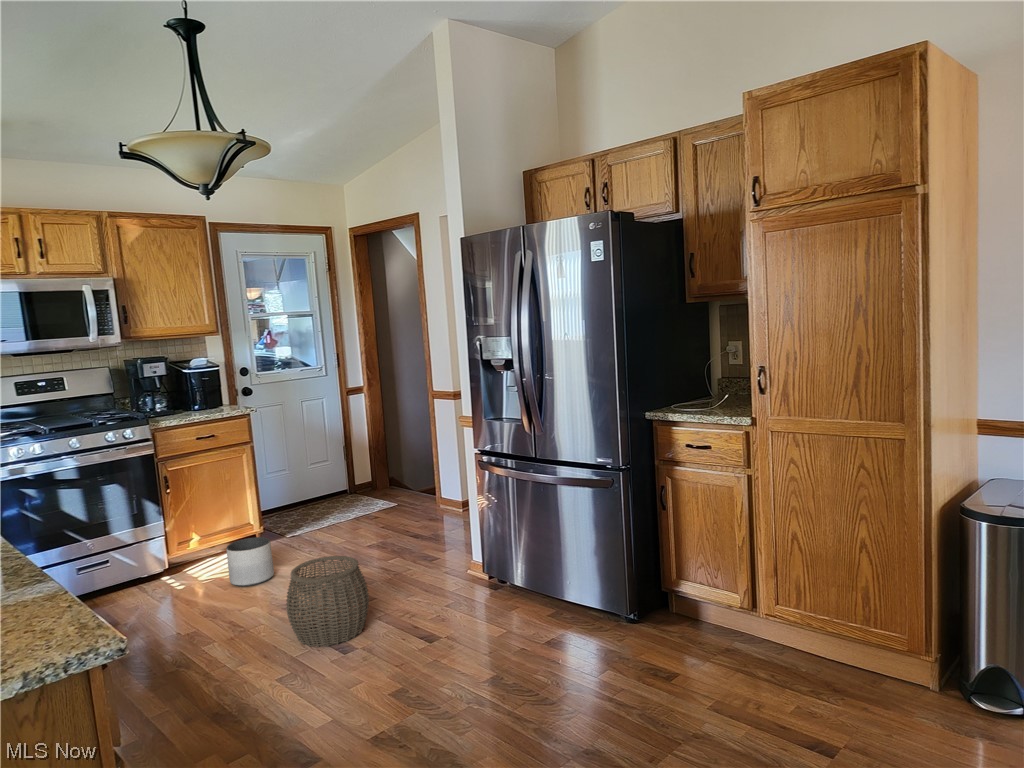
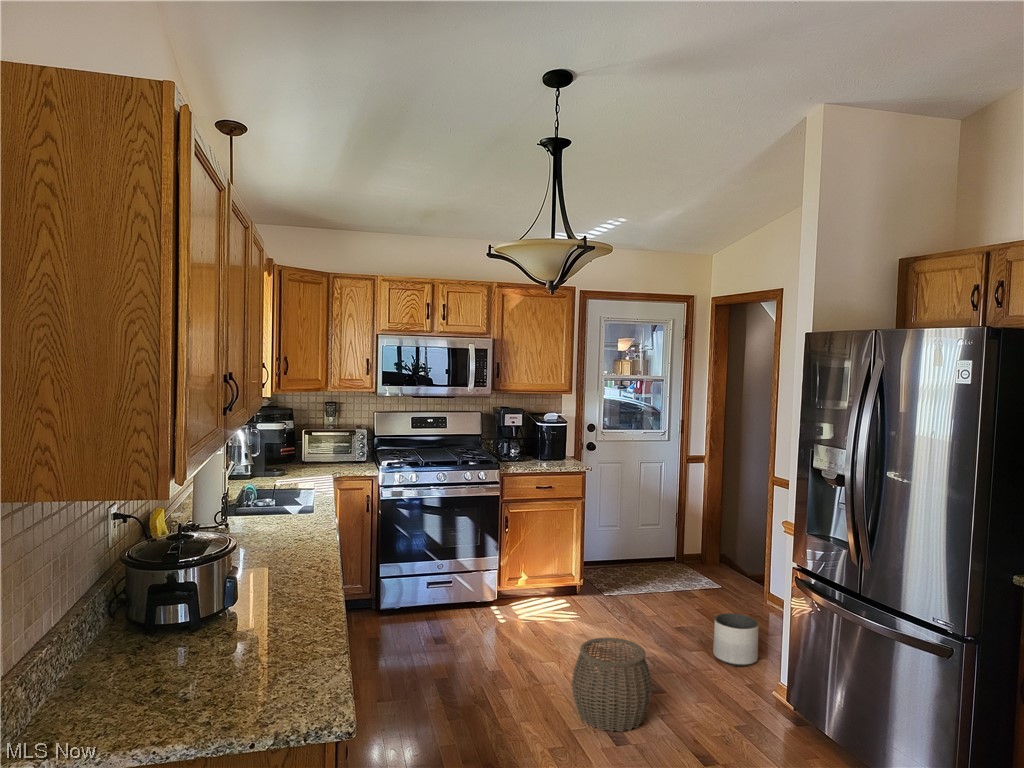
planter: present [226,537,274,586] -> present [713,613,758,666]

